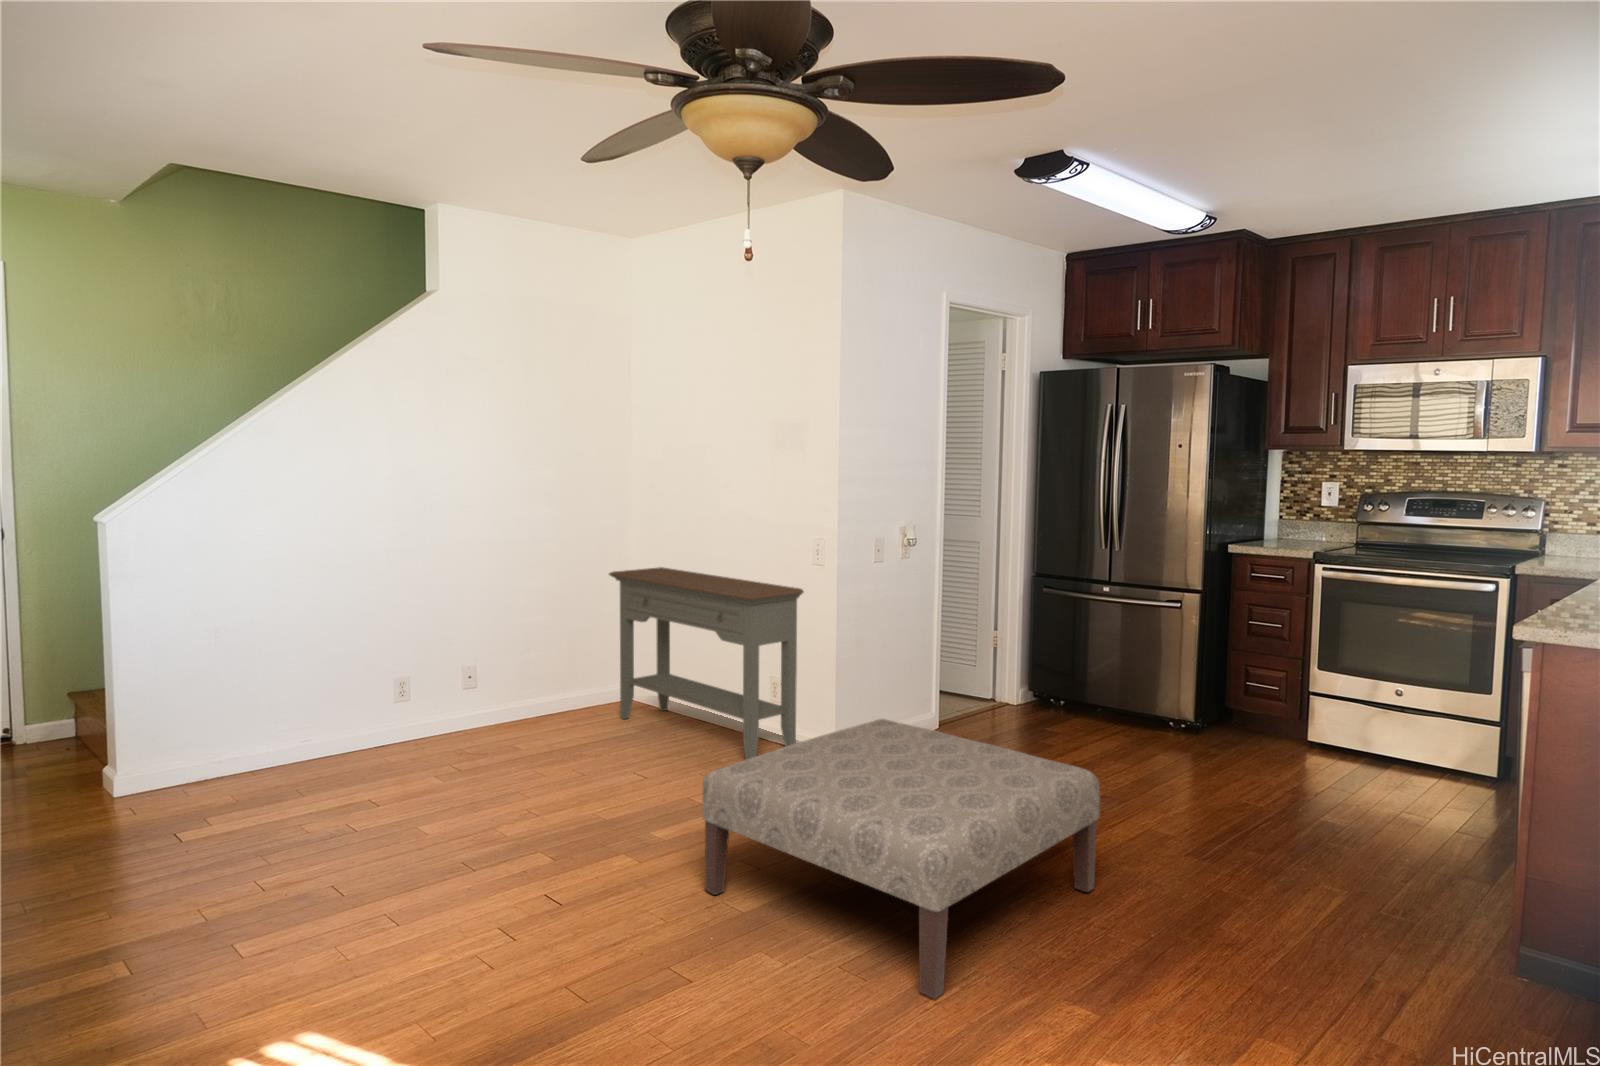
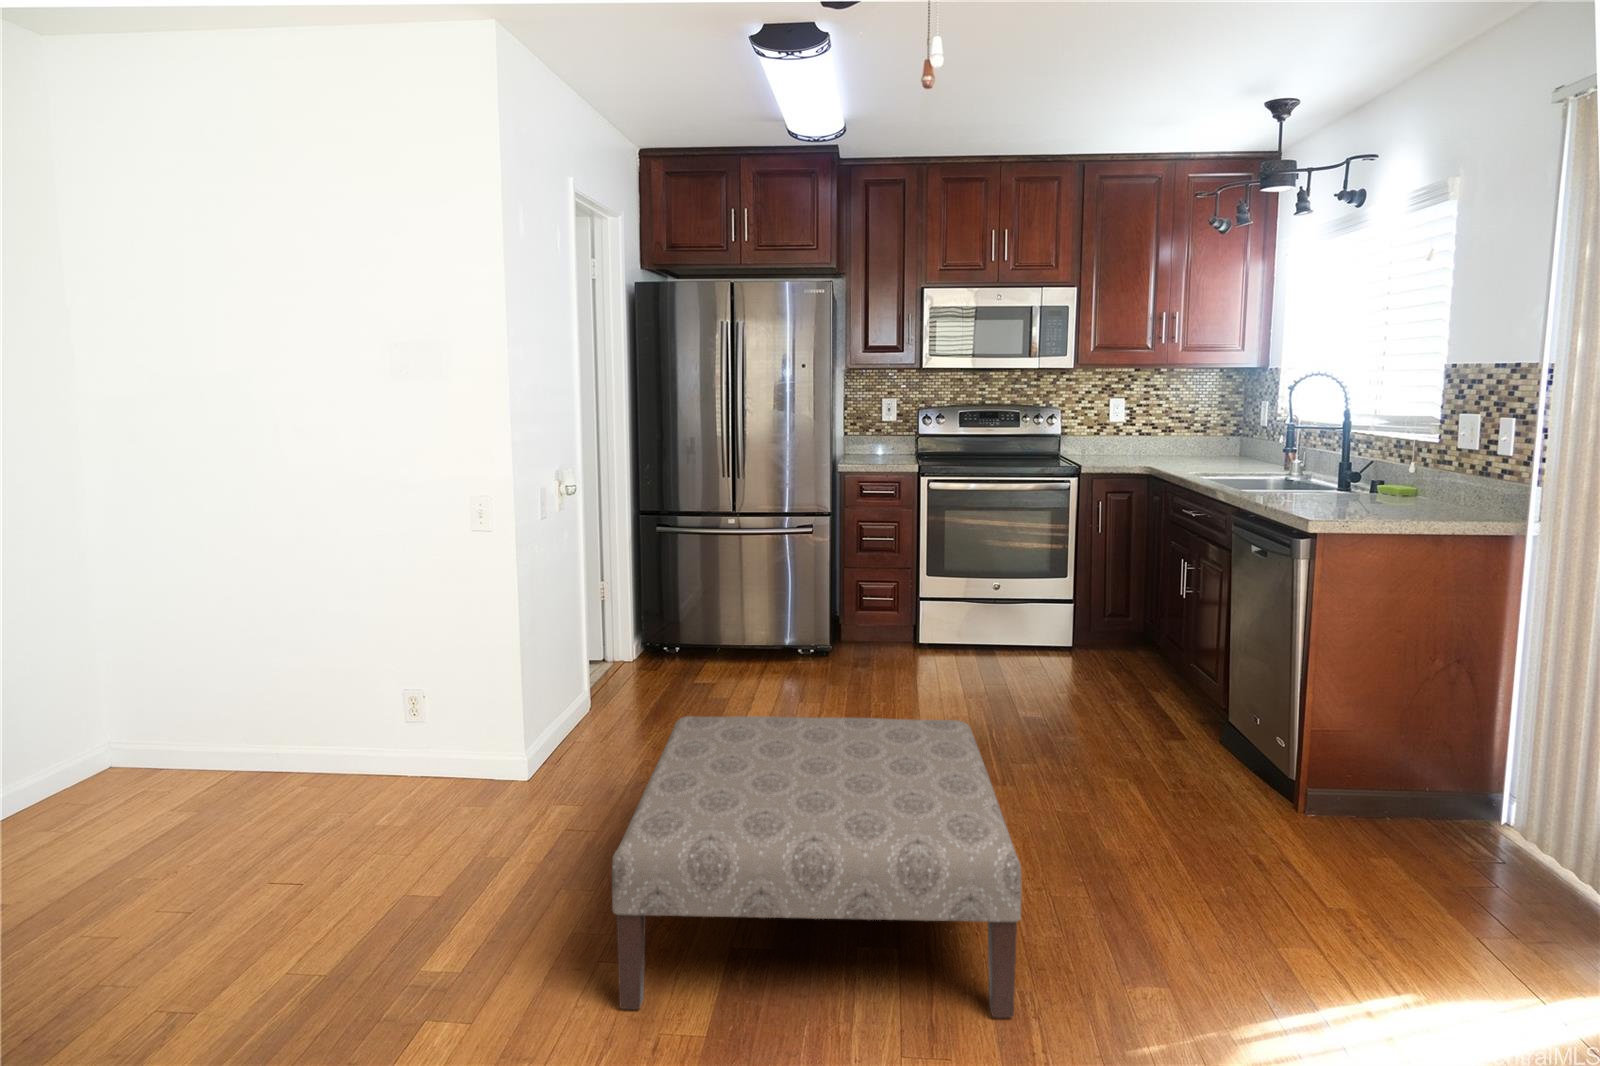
console table: present [609,567,804,760] -> none [85,563,470,821]

